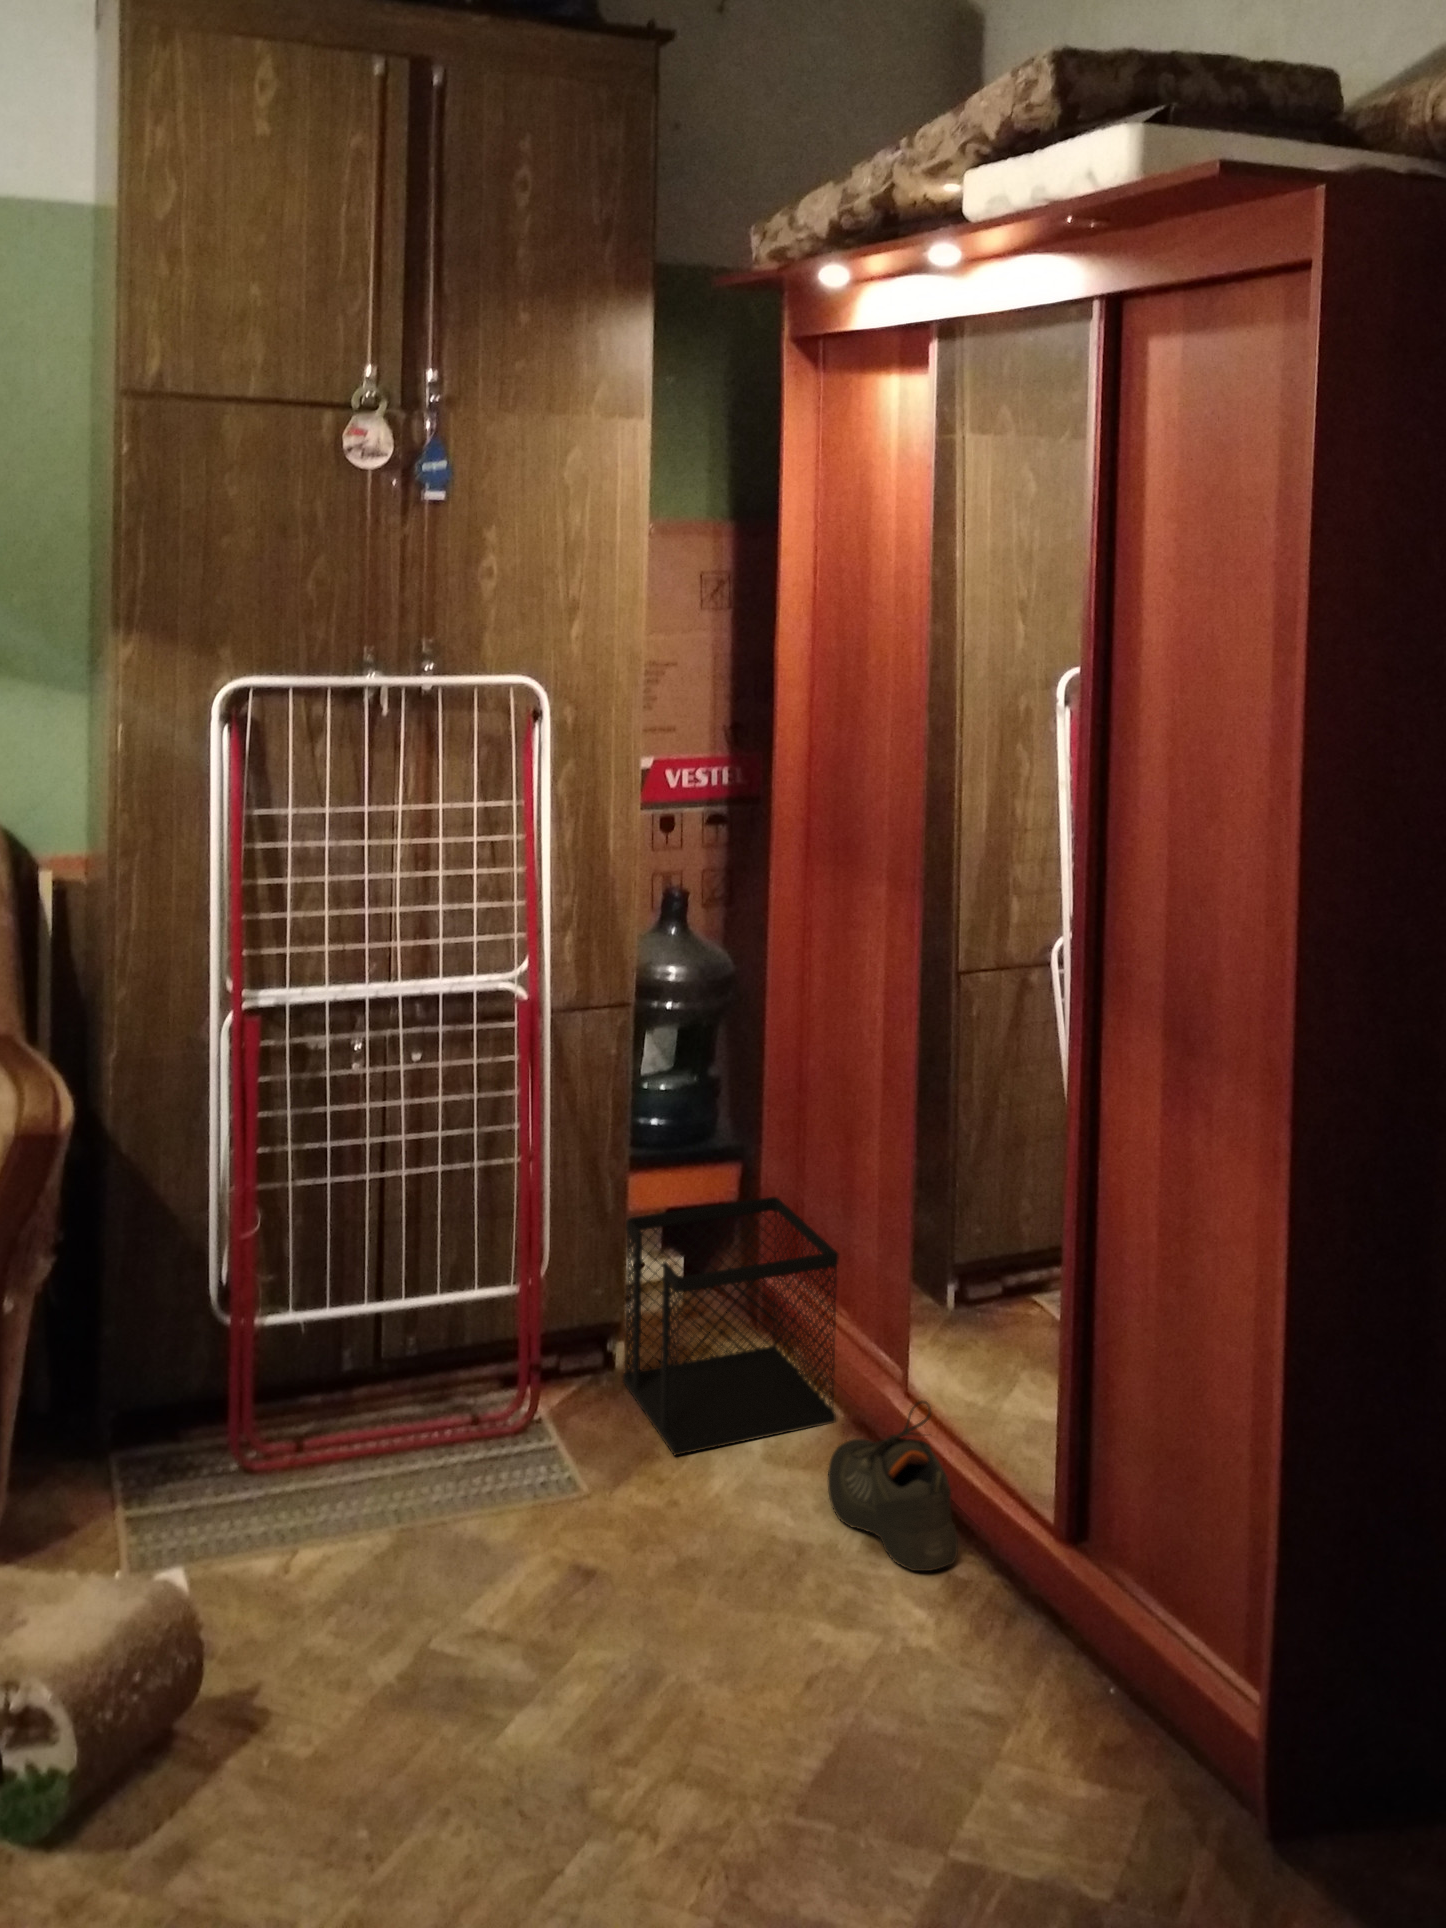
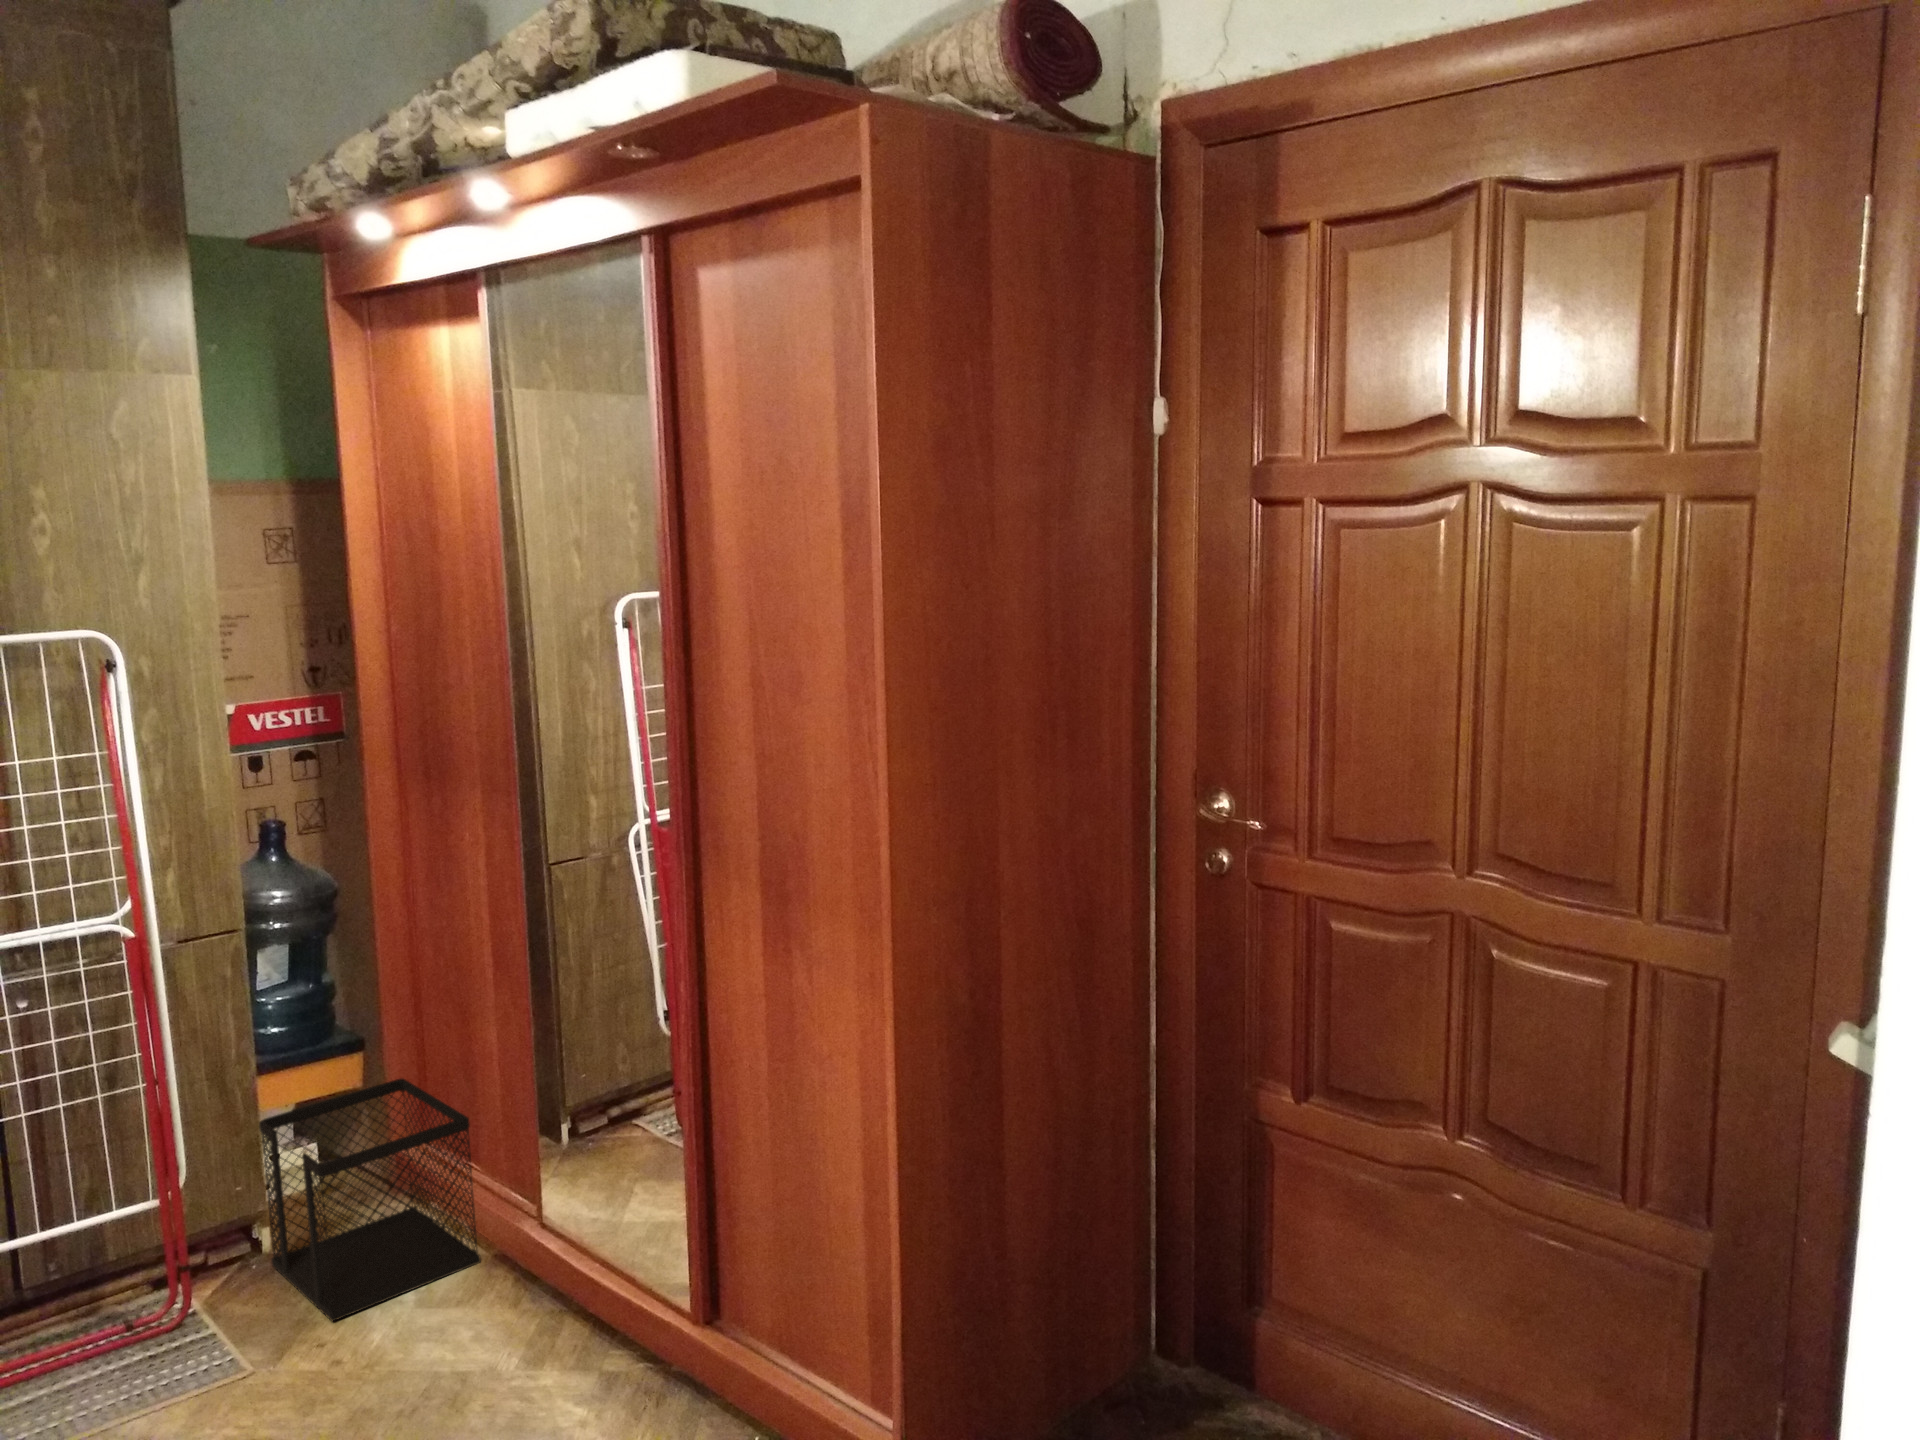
shoe: present [828,1401,958,1571] -> none [482,1230,609,1375]

